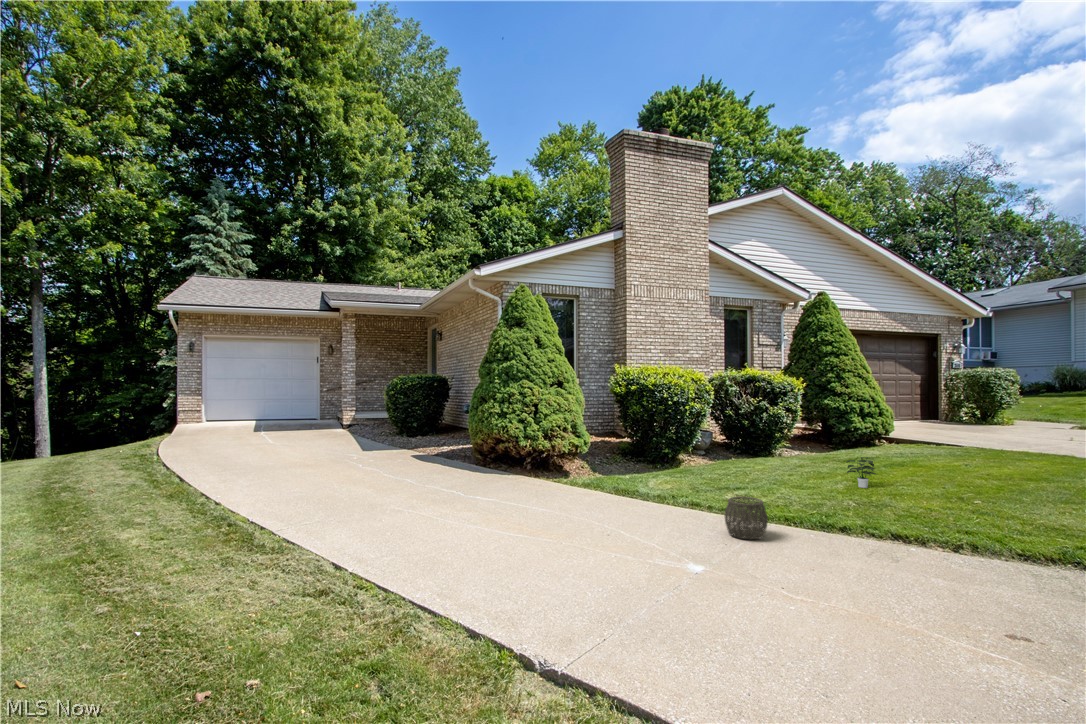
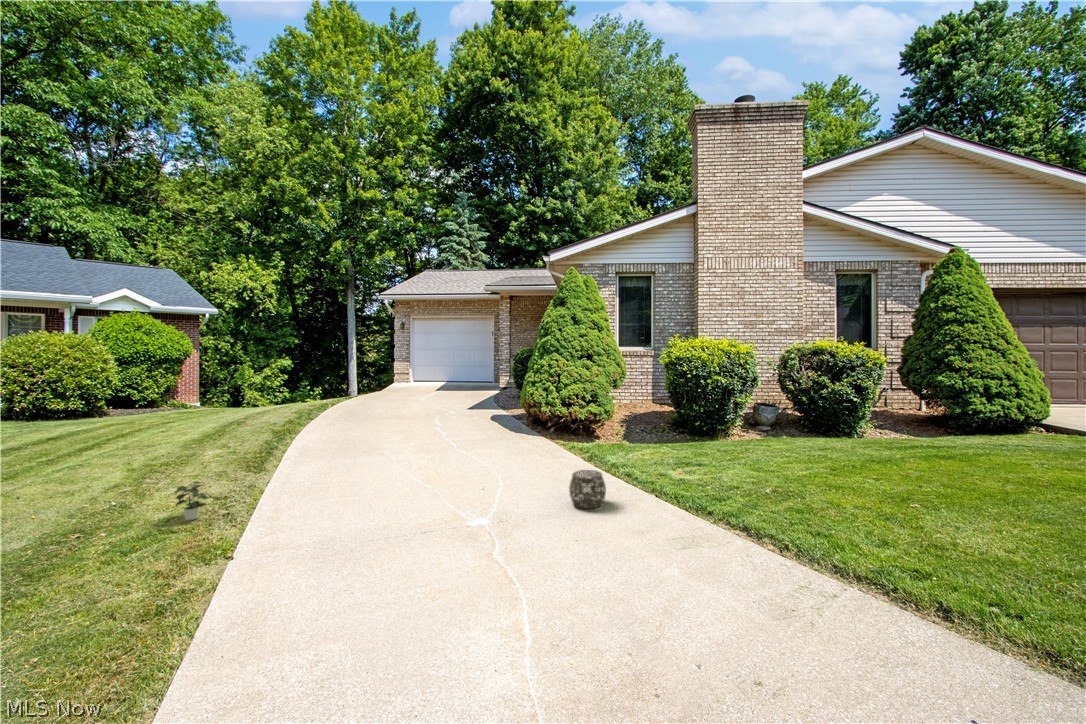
potted plant: present [846,457,876,488] -> present [174,482,209,520]

